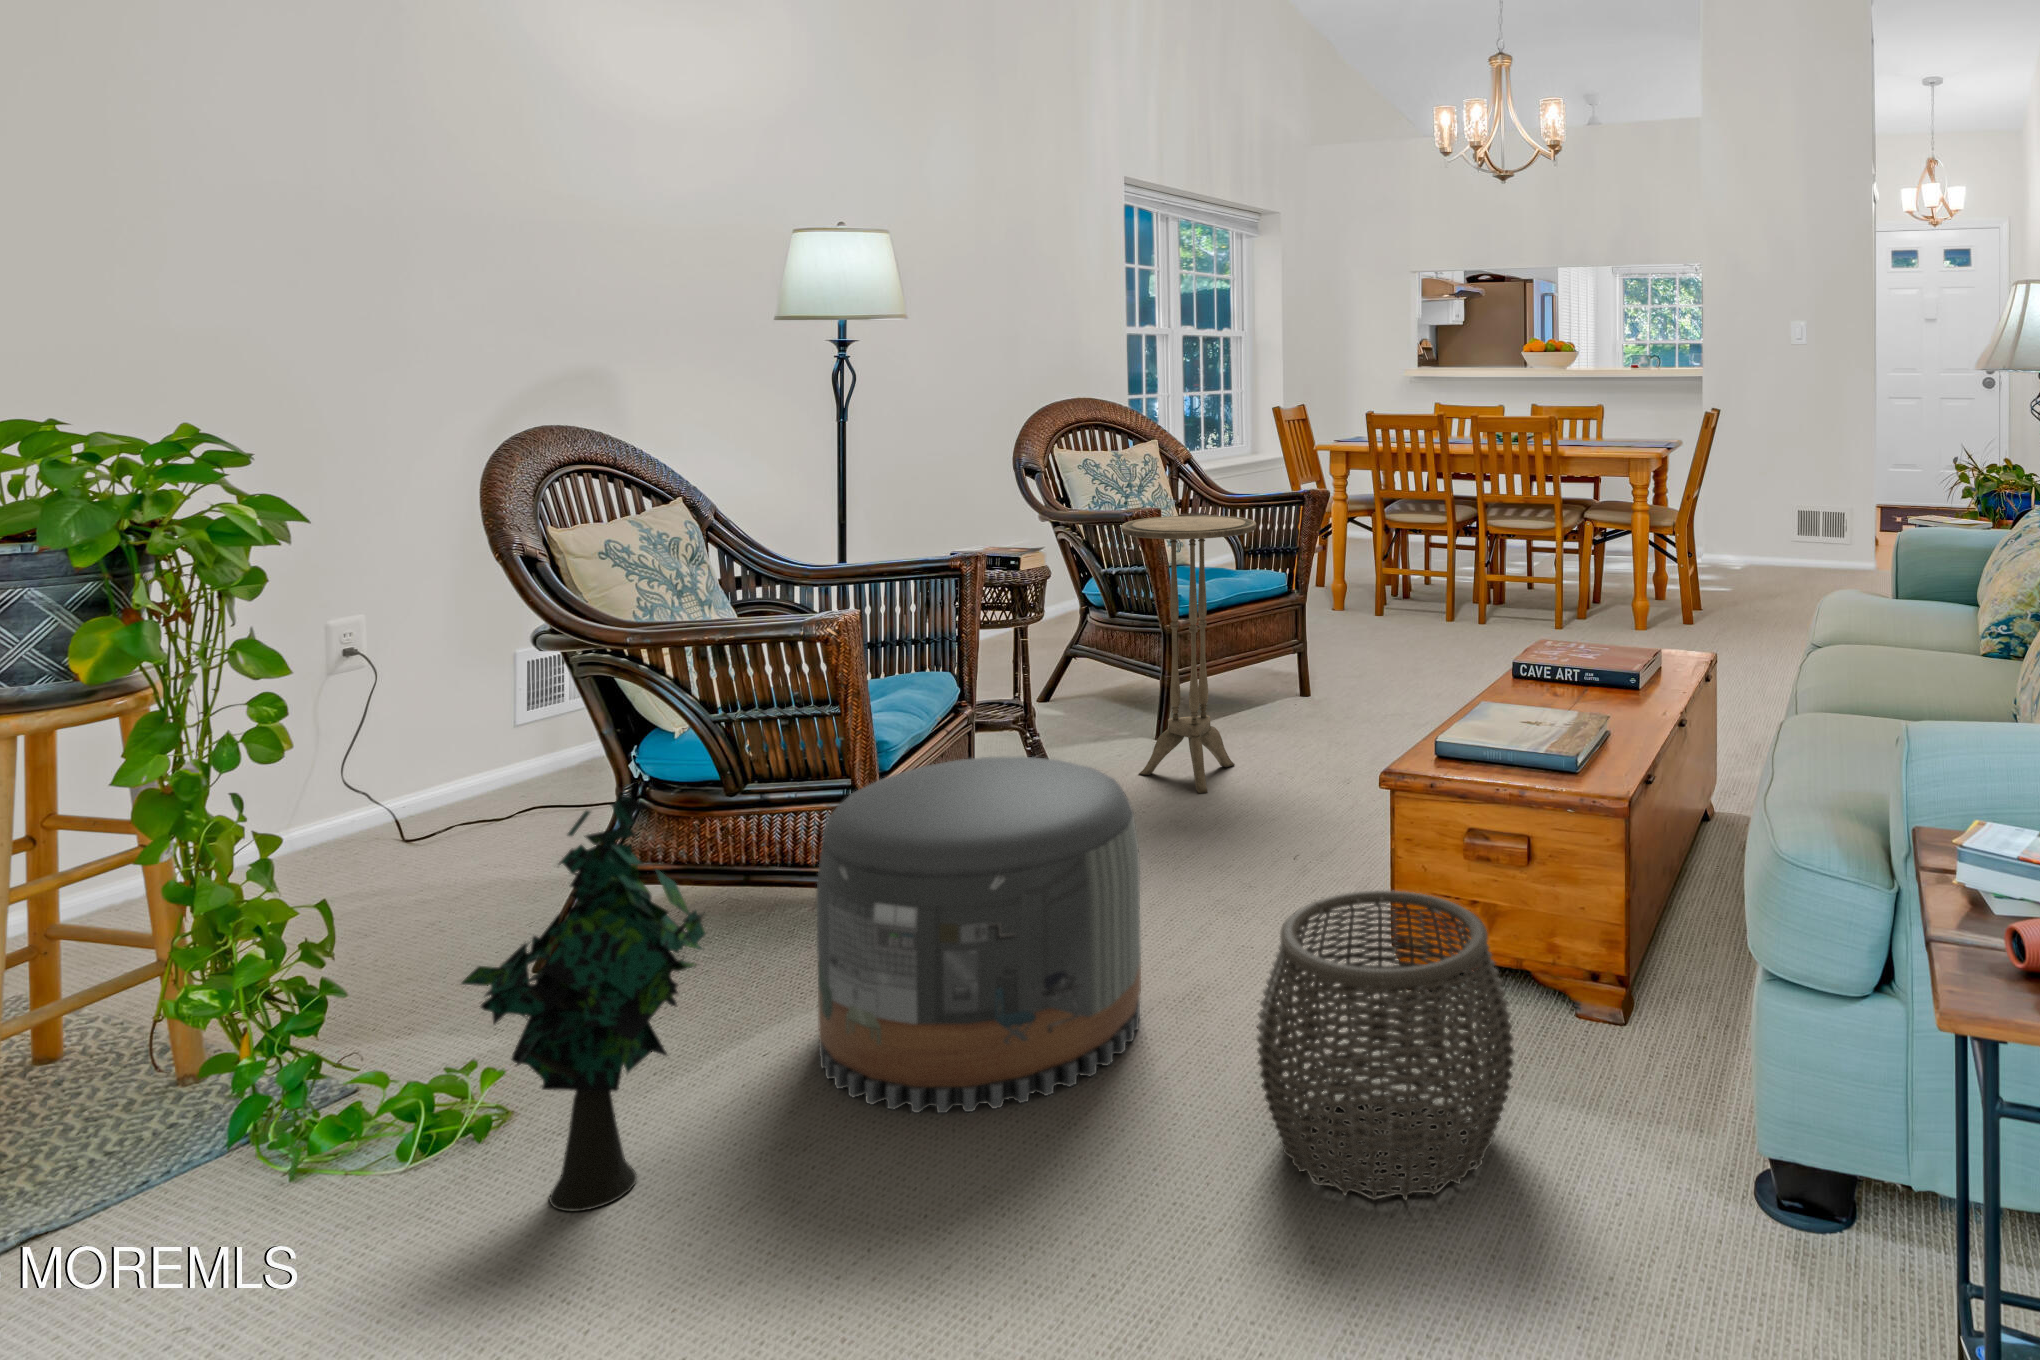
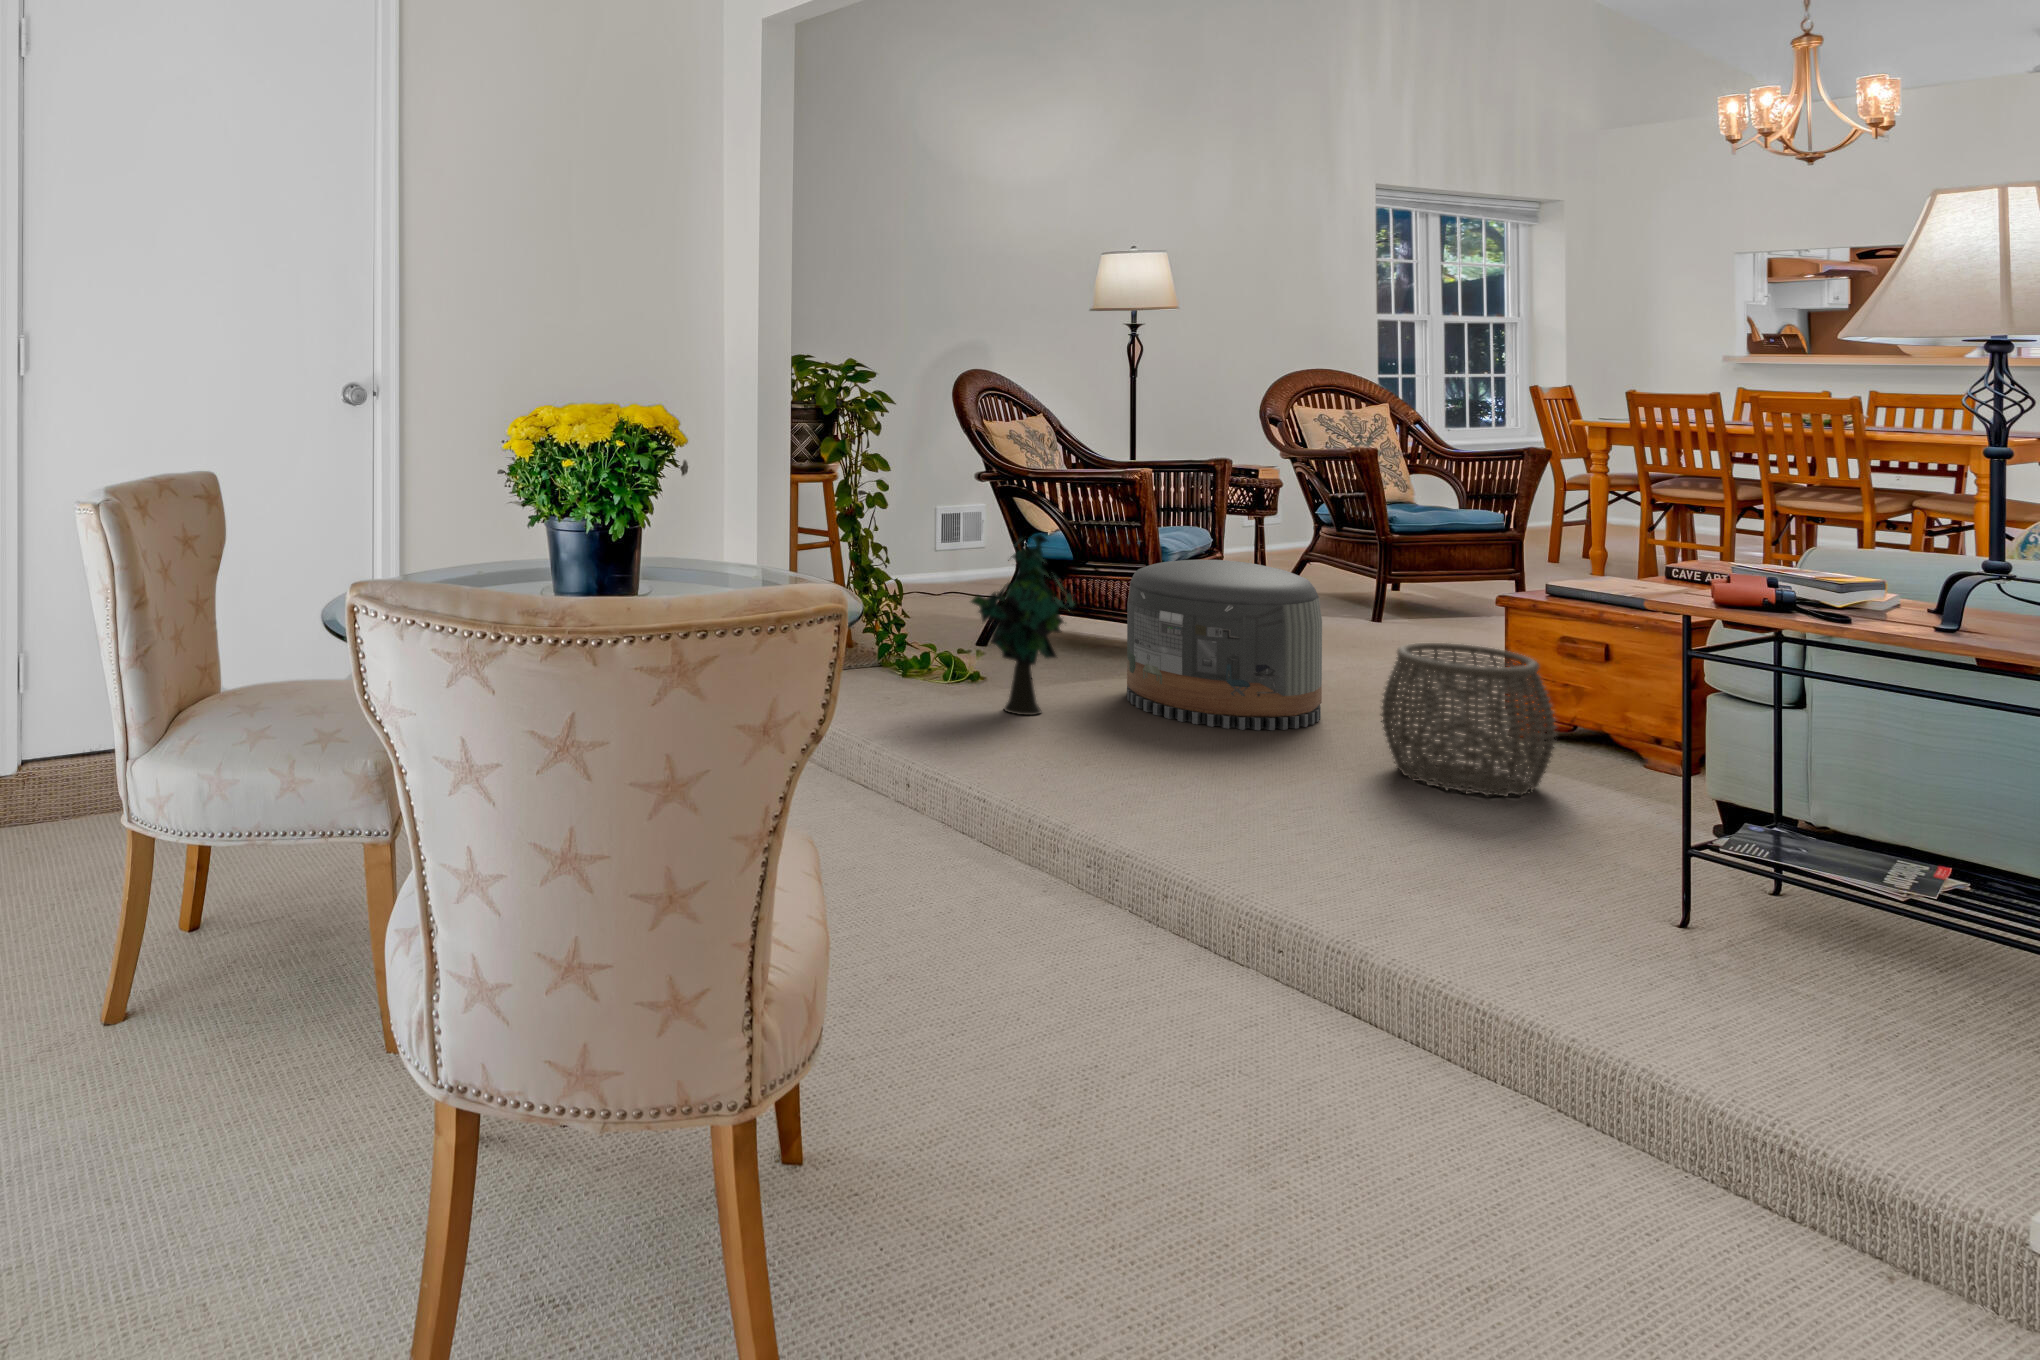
side table: present [1121,515,1256,793] -> none [1340,452,1455,649]

